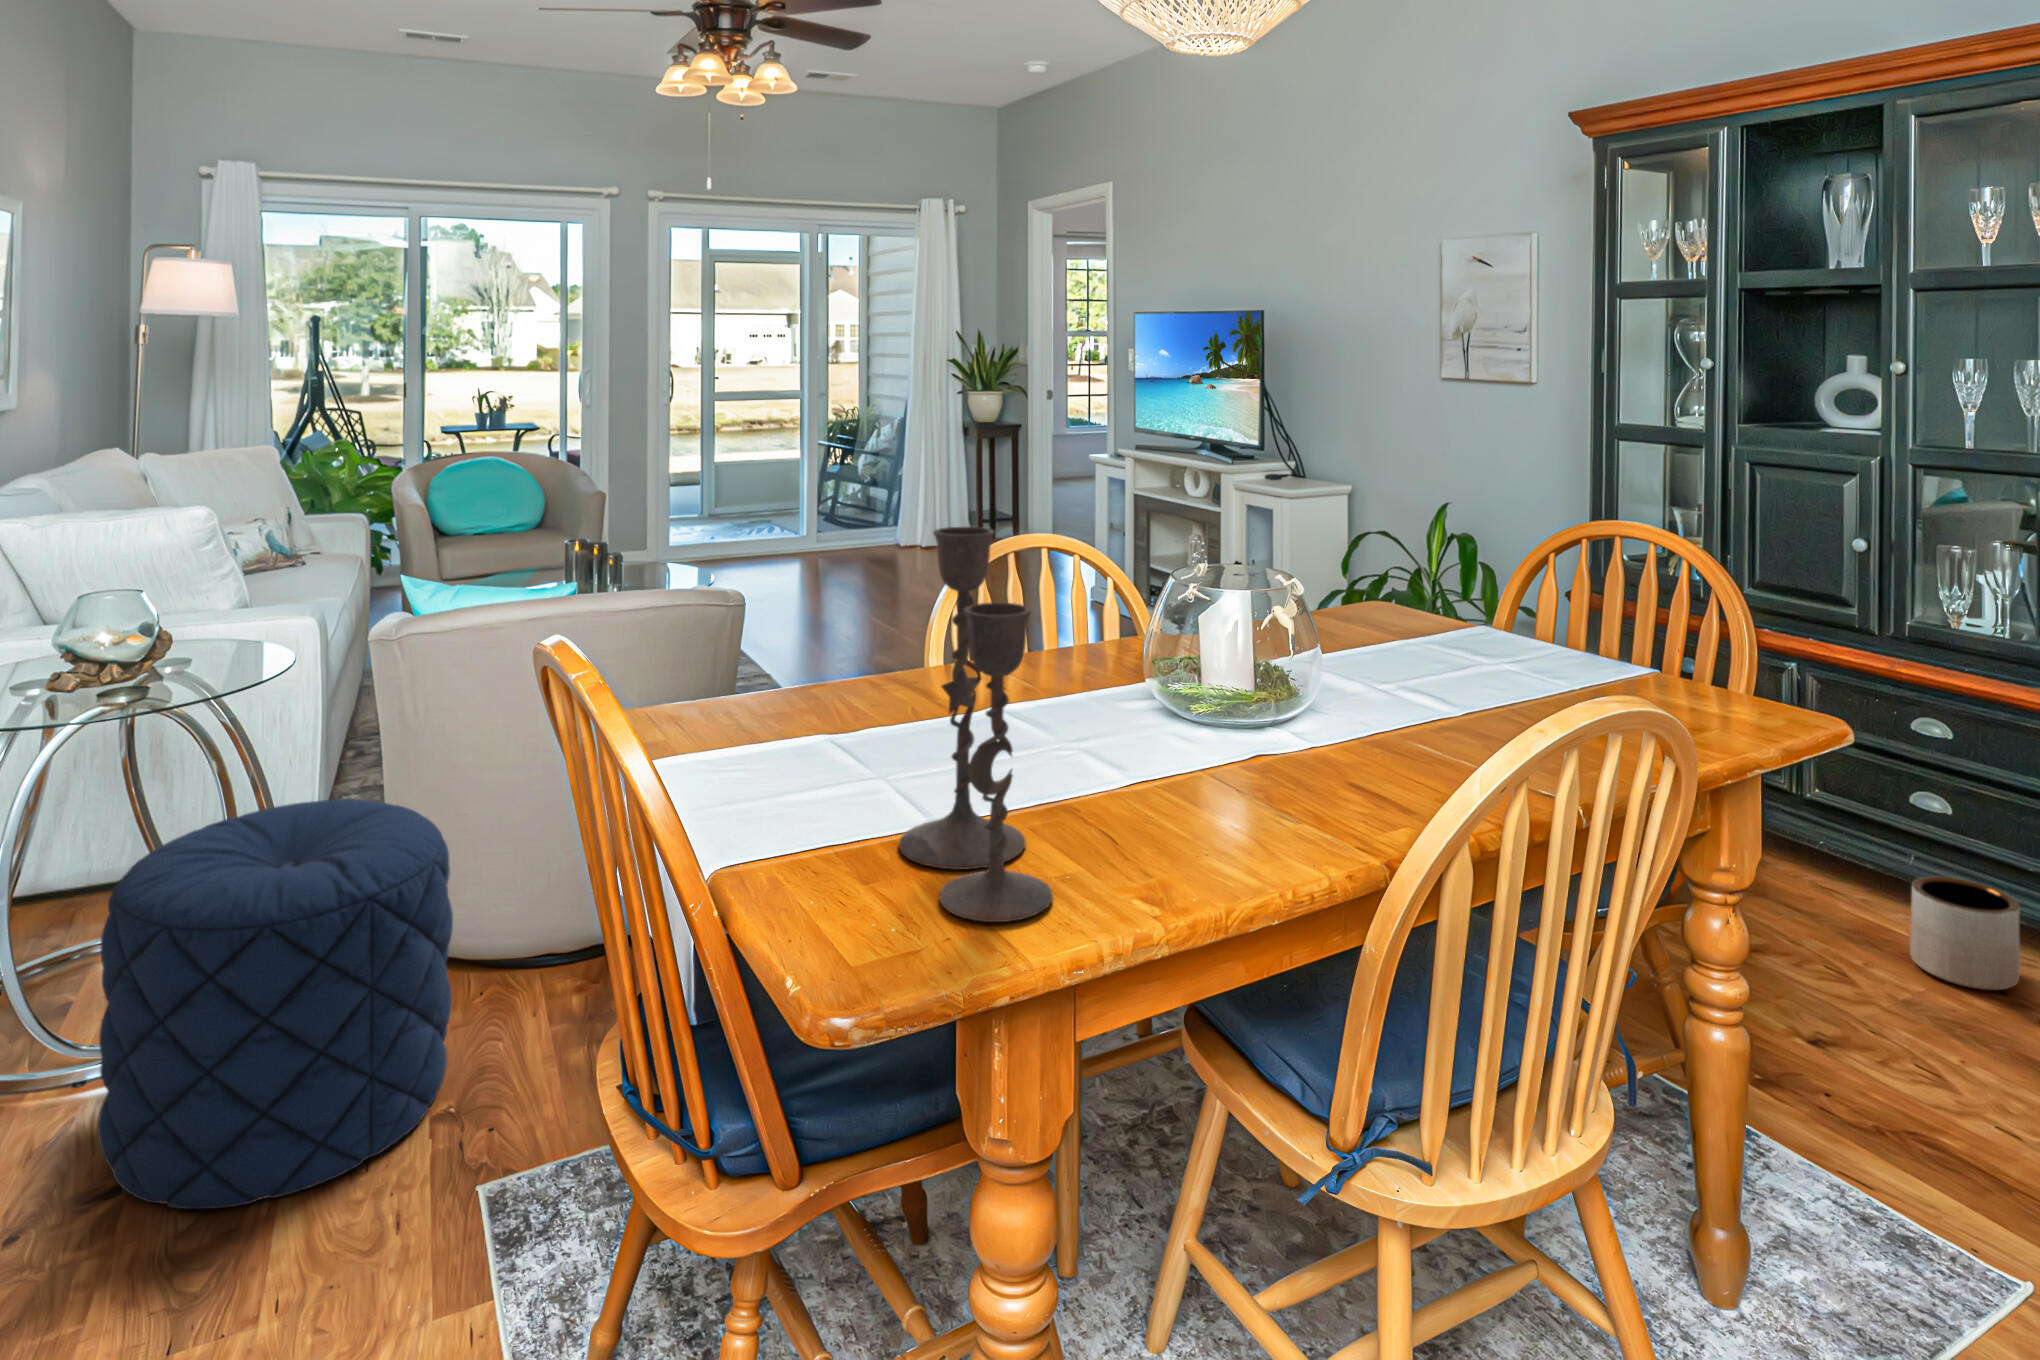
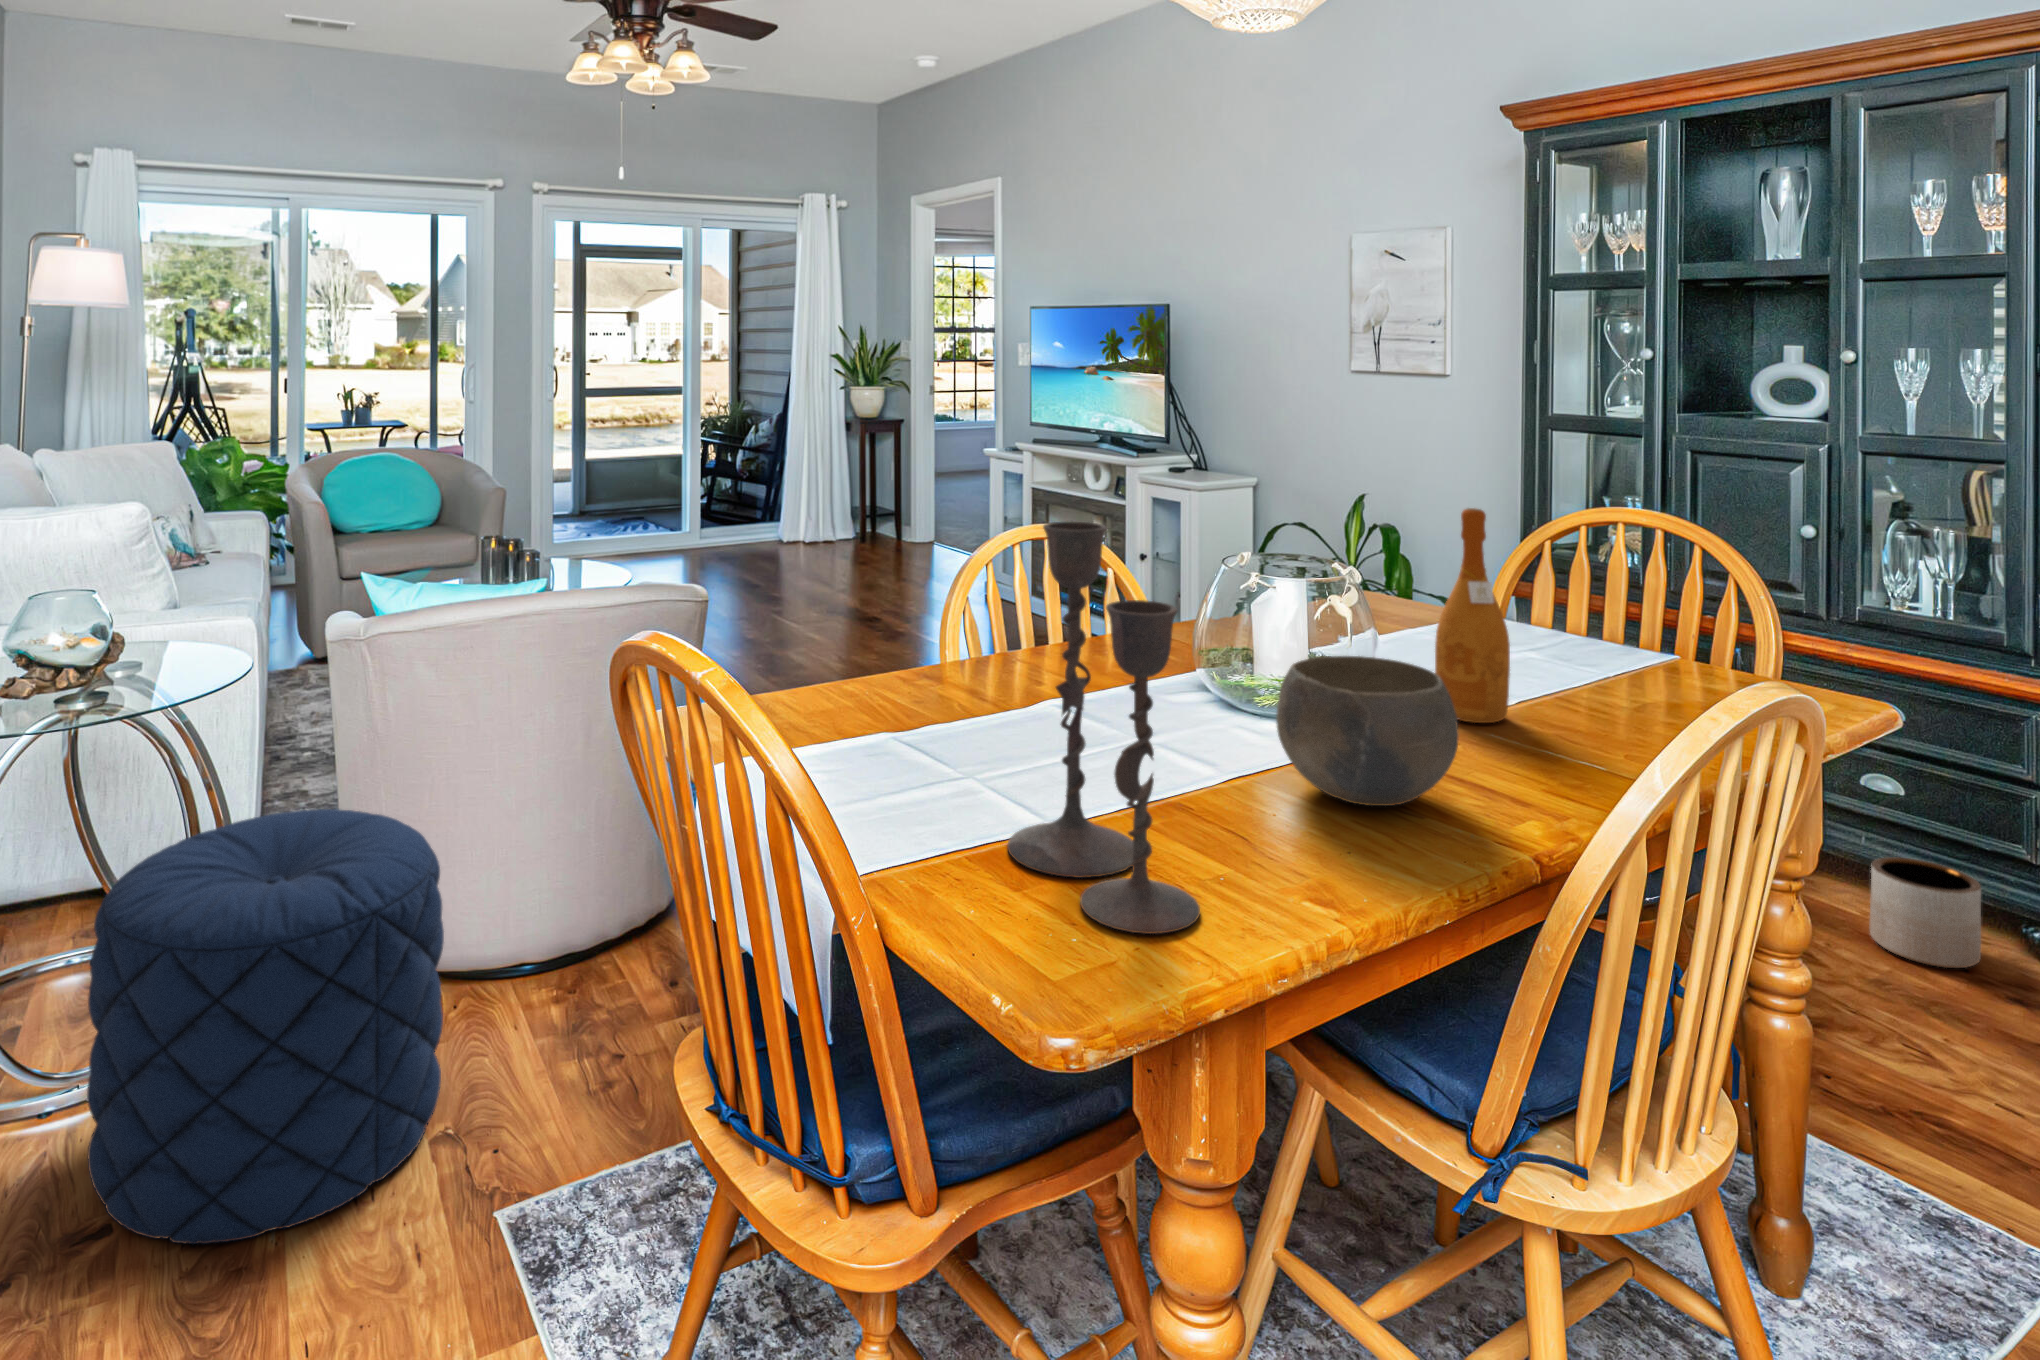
wine bottle: none [1394,517,1464,730] -> present [1435,508,1510,723]
bowl: none [1192,661,1363,807] -> present [1276,656,1459,806]

